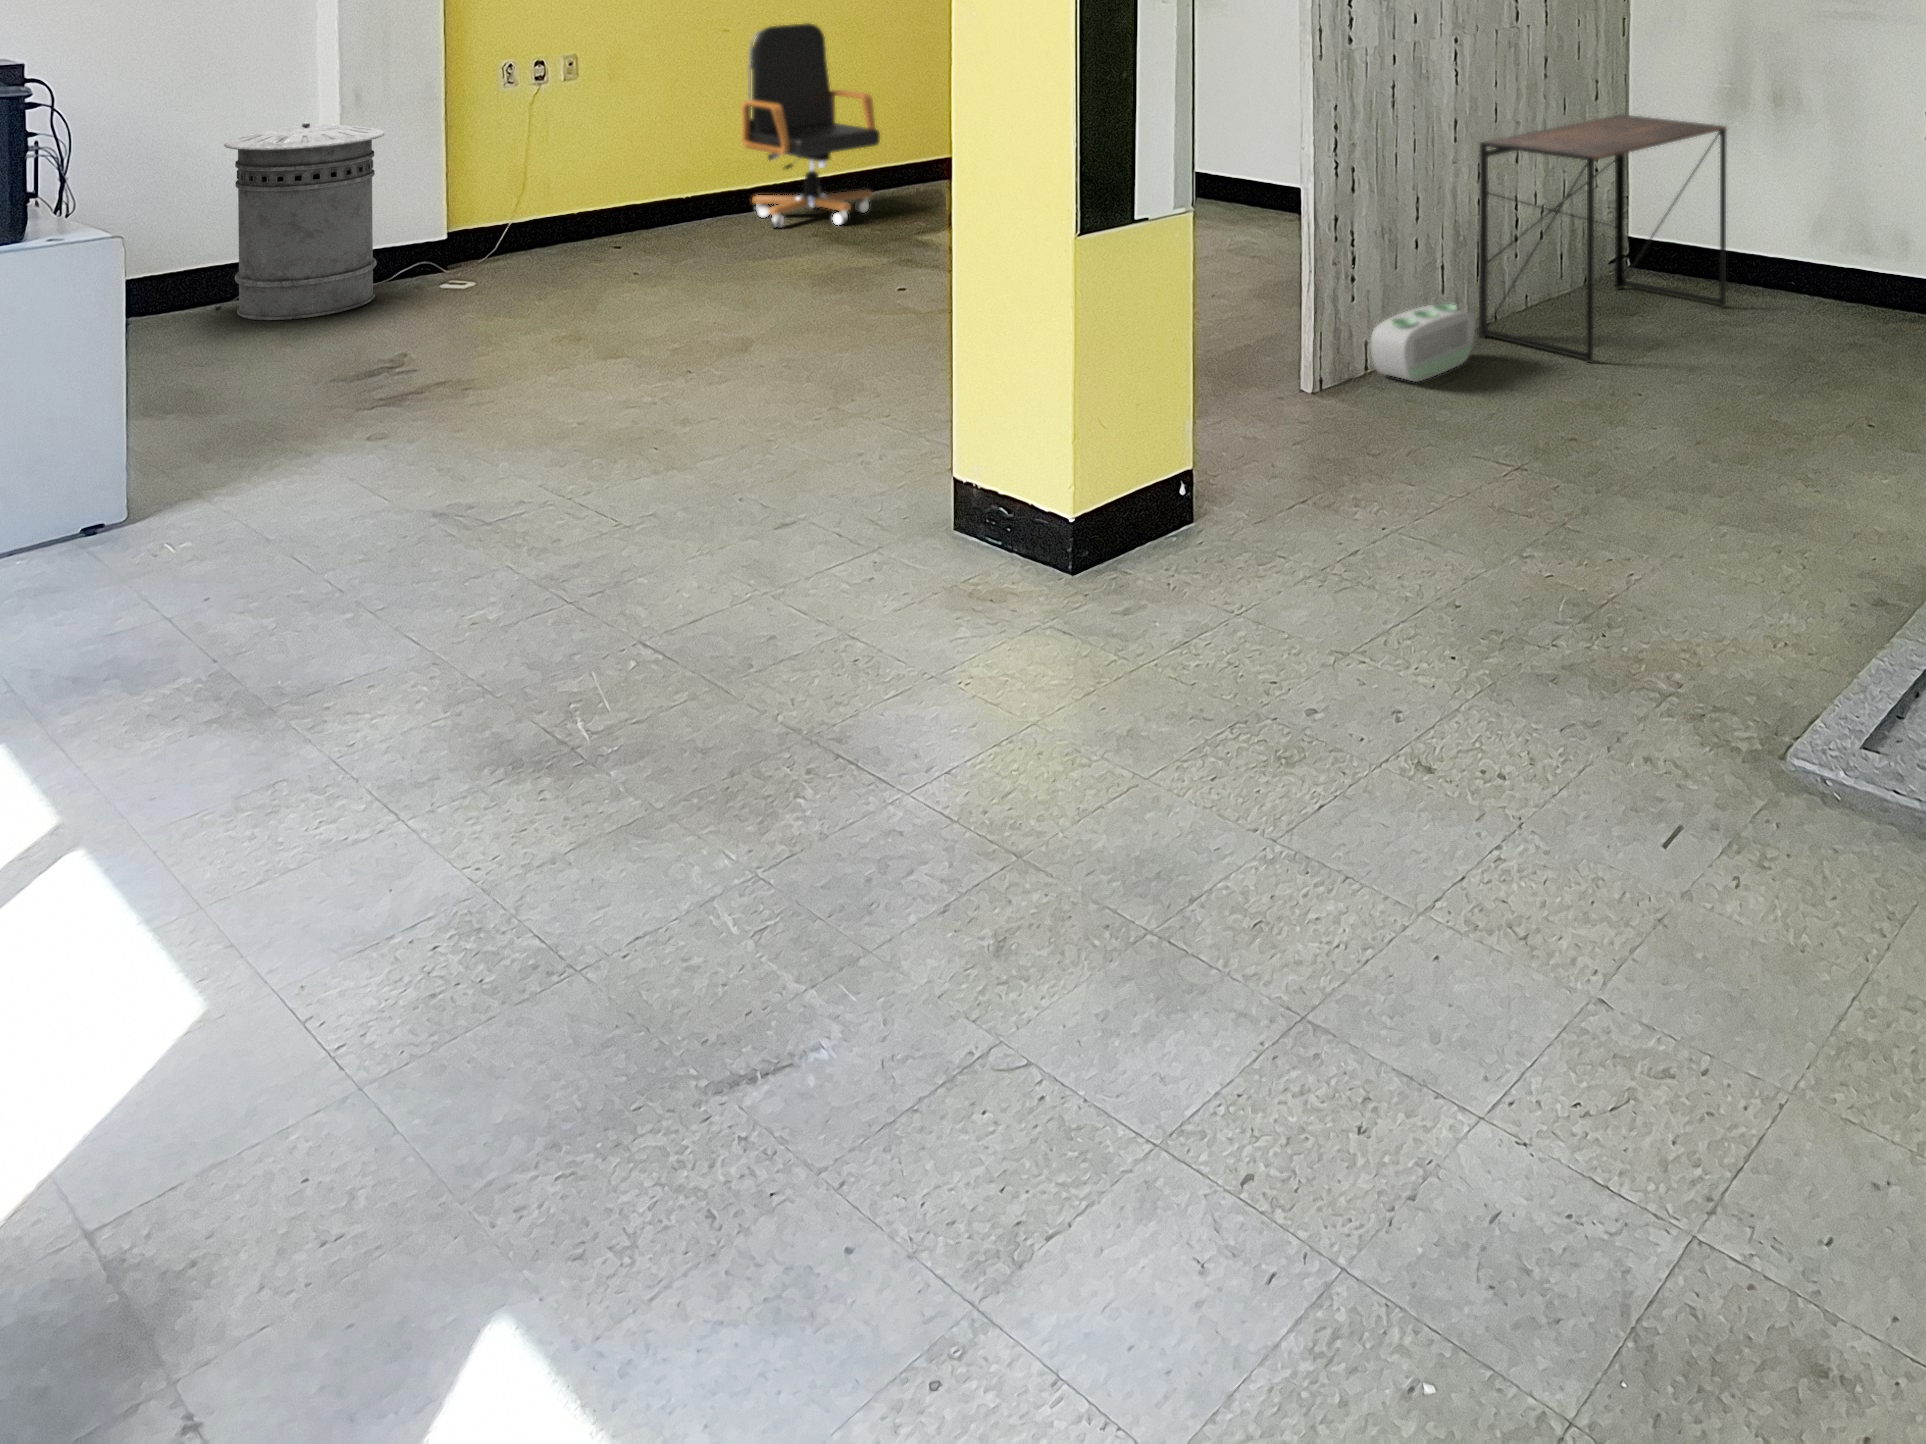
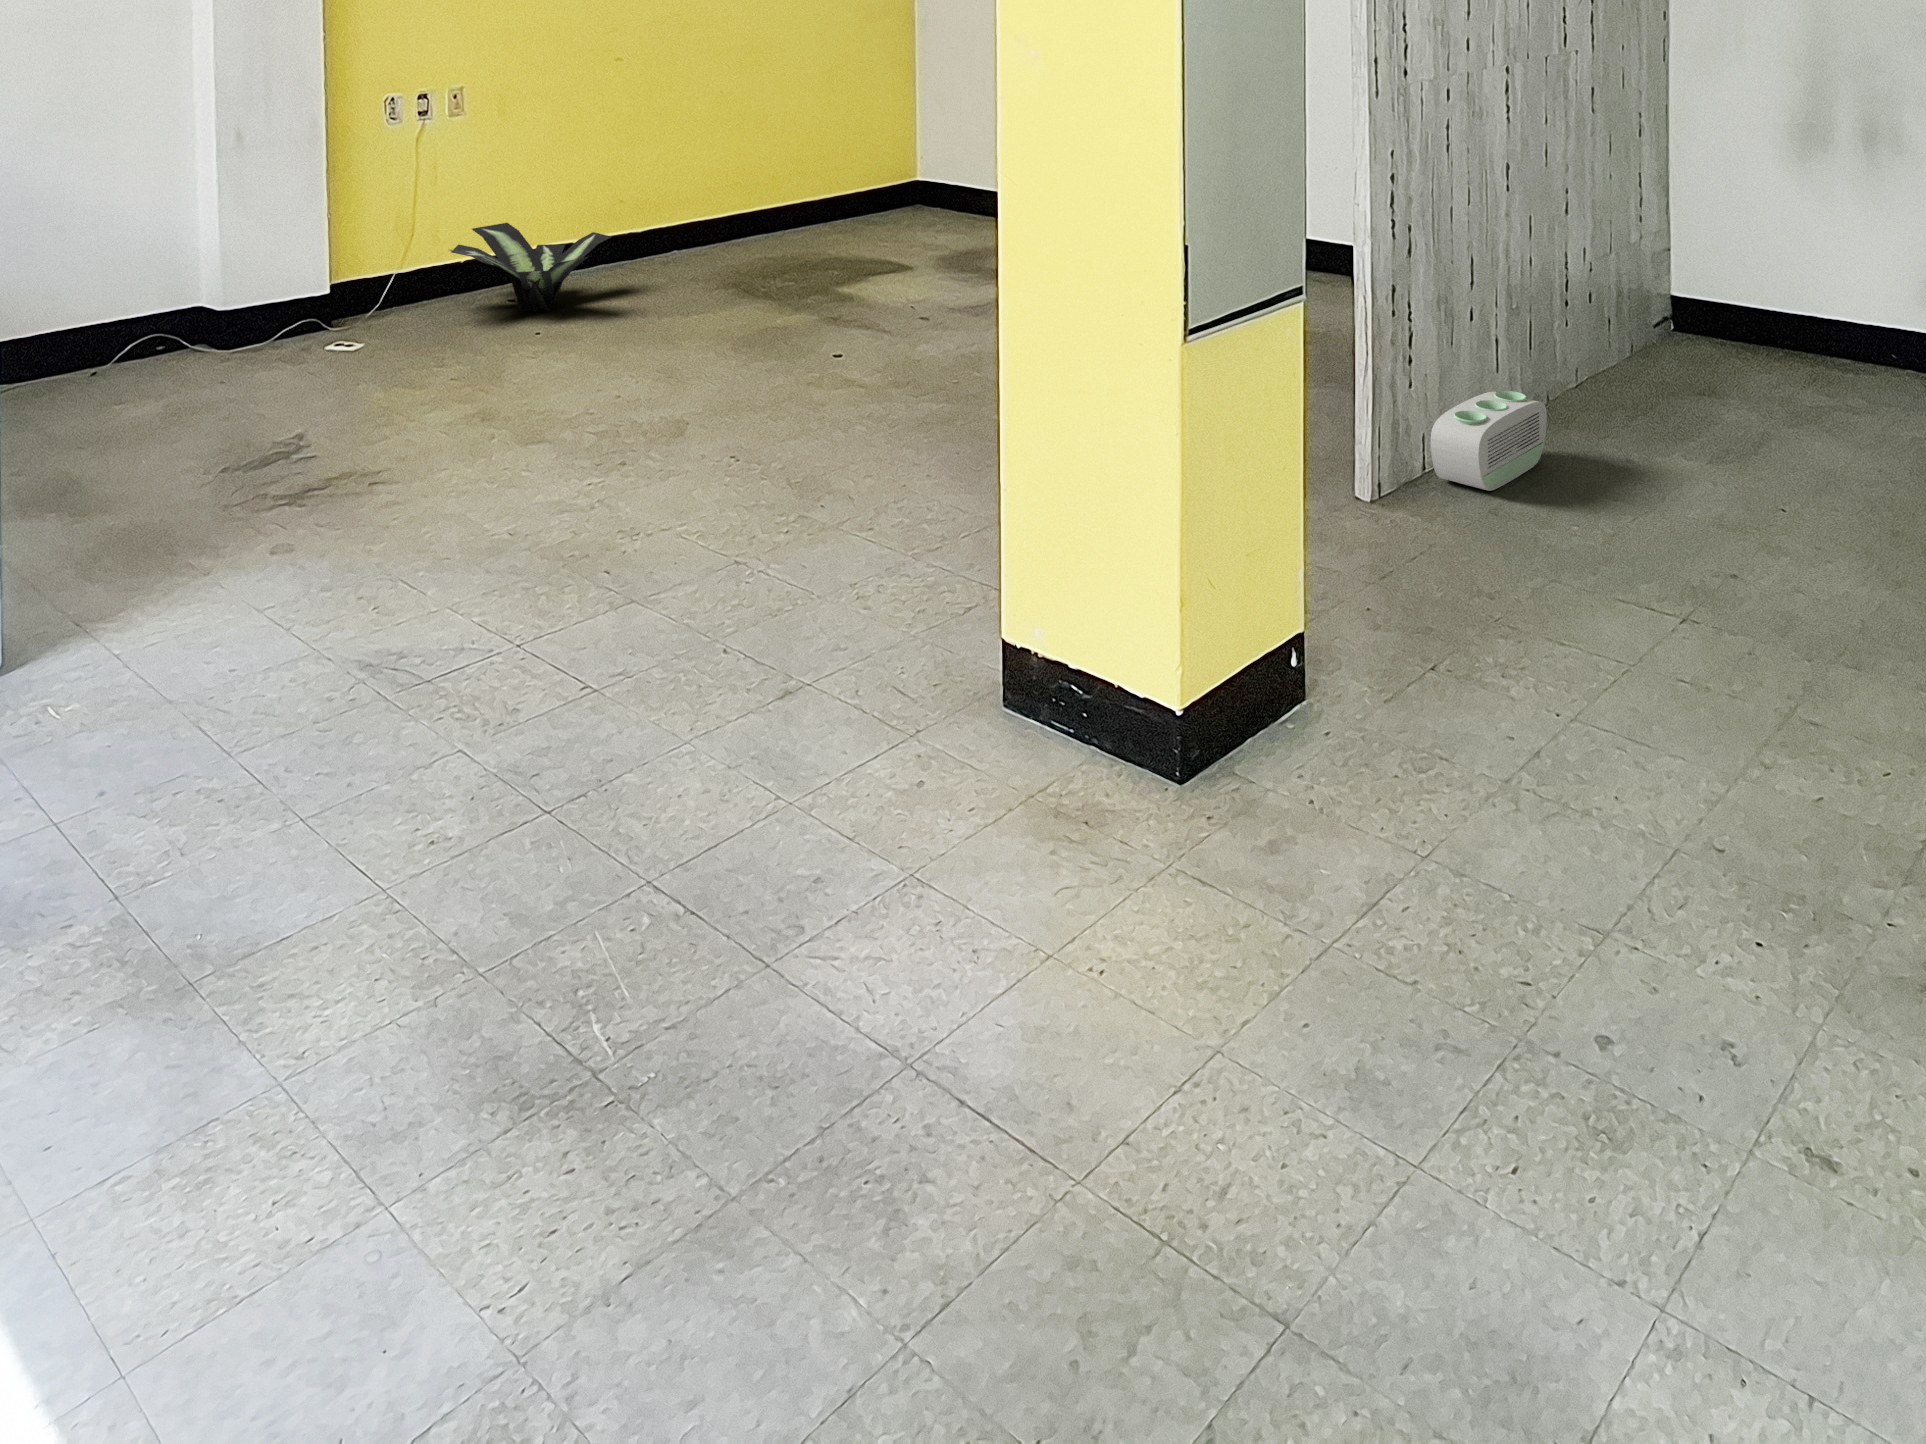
office chair: present [741,24,880,228] -> none [625,50,776,279]
desk: present [1479,114,1727,363] -> none [1534,155,1821,467]
trash can: present [224,122,384,320] -> none [87,167,257,391]
potted plant: none [565,177,723,256] -> present [450,223,612,312]

